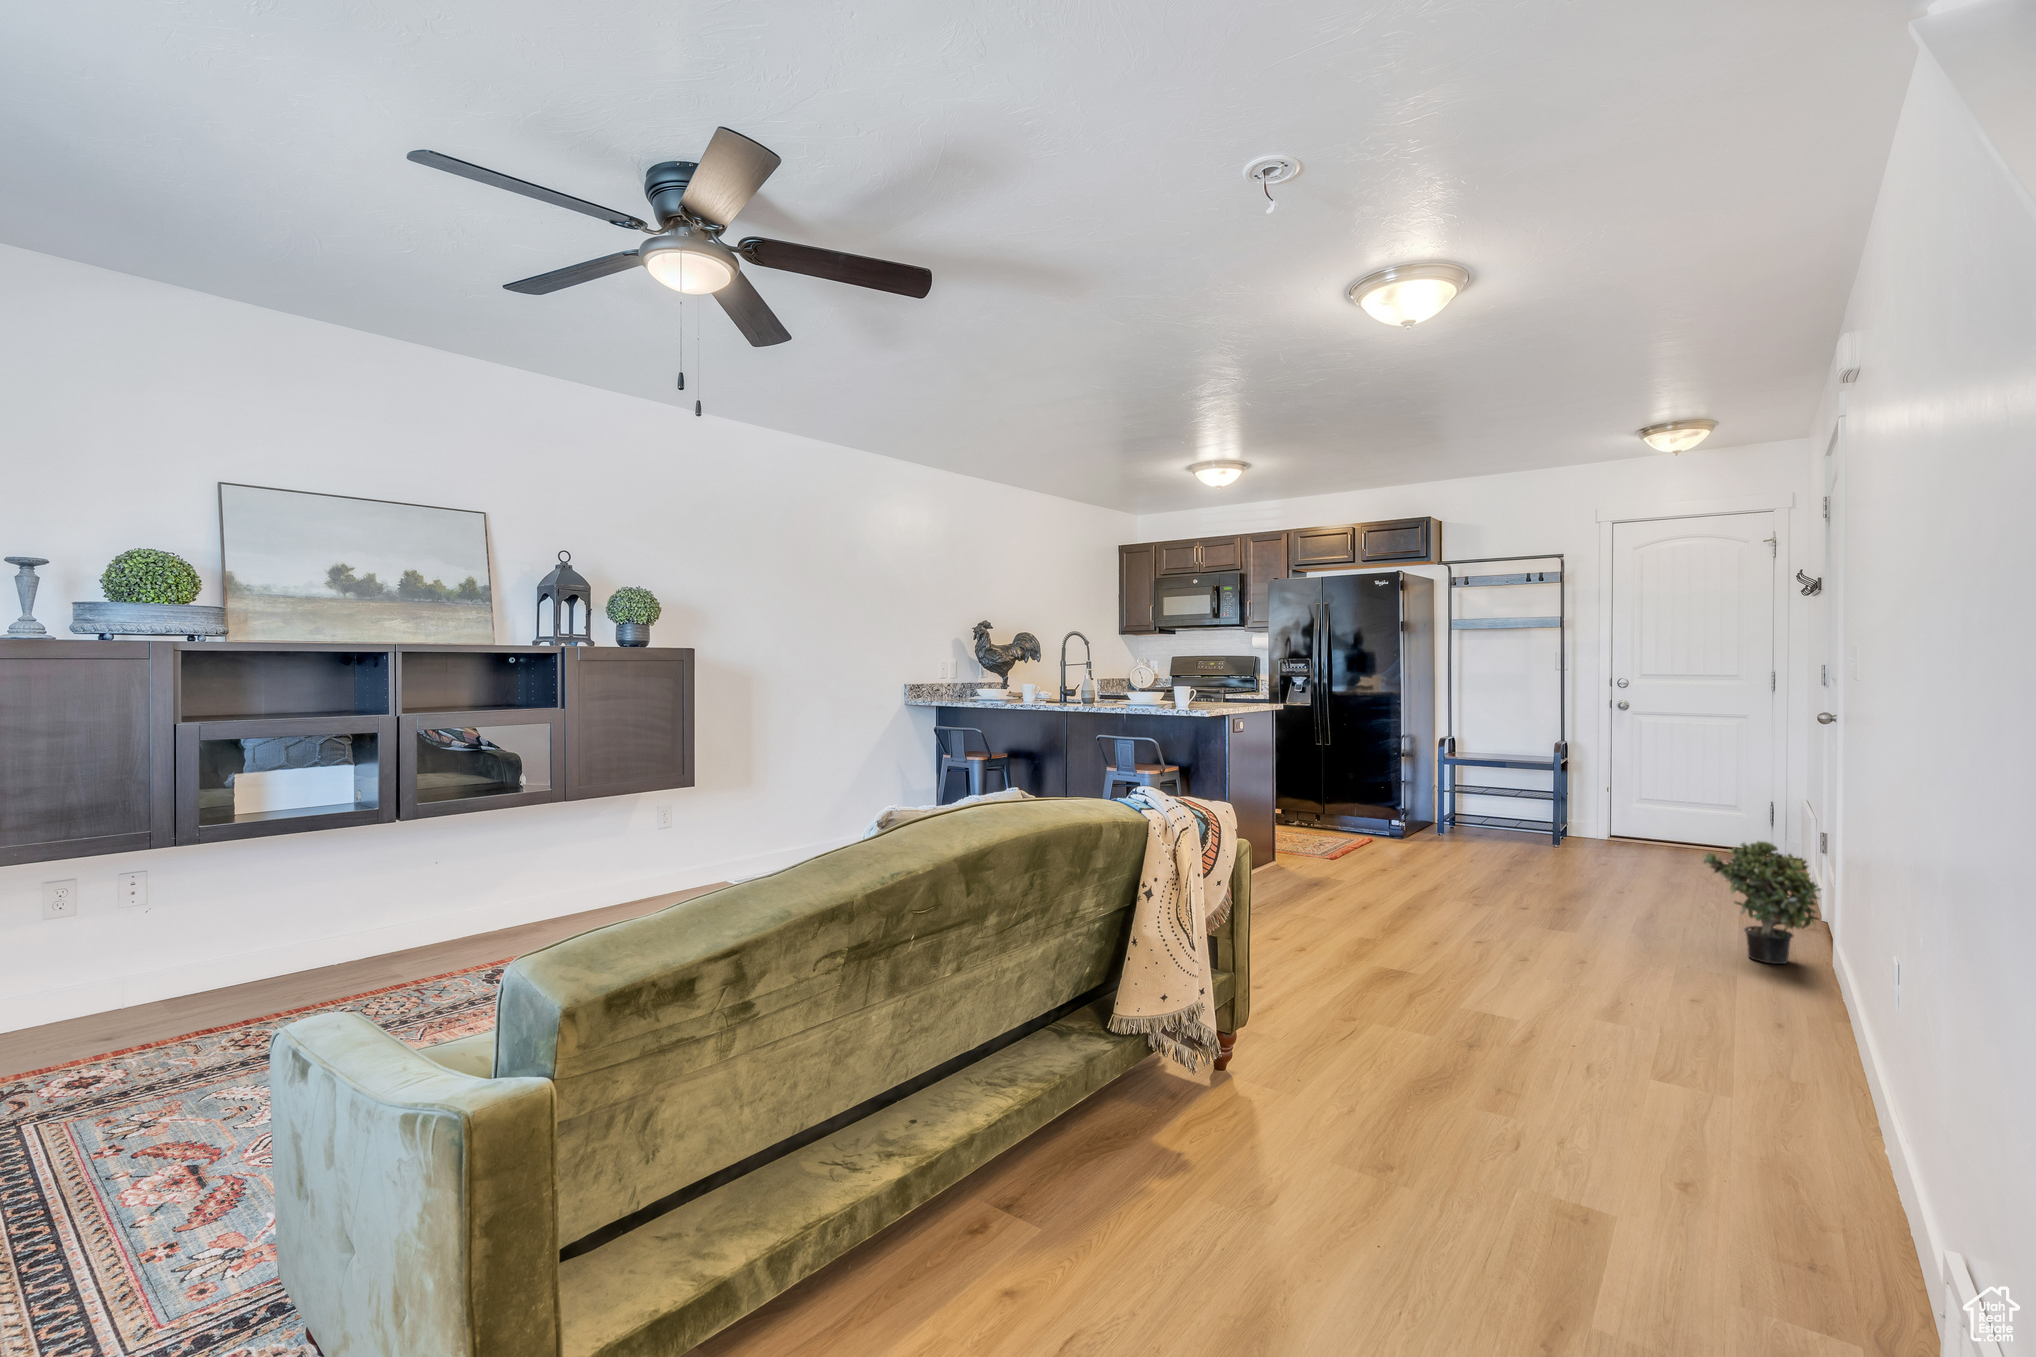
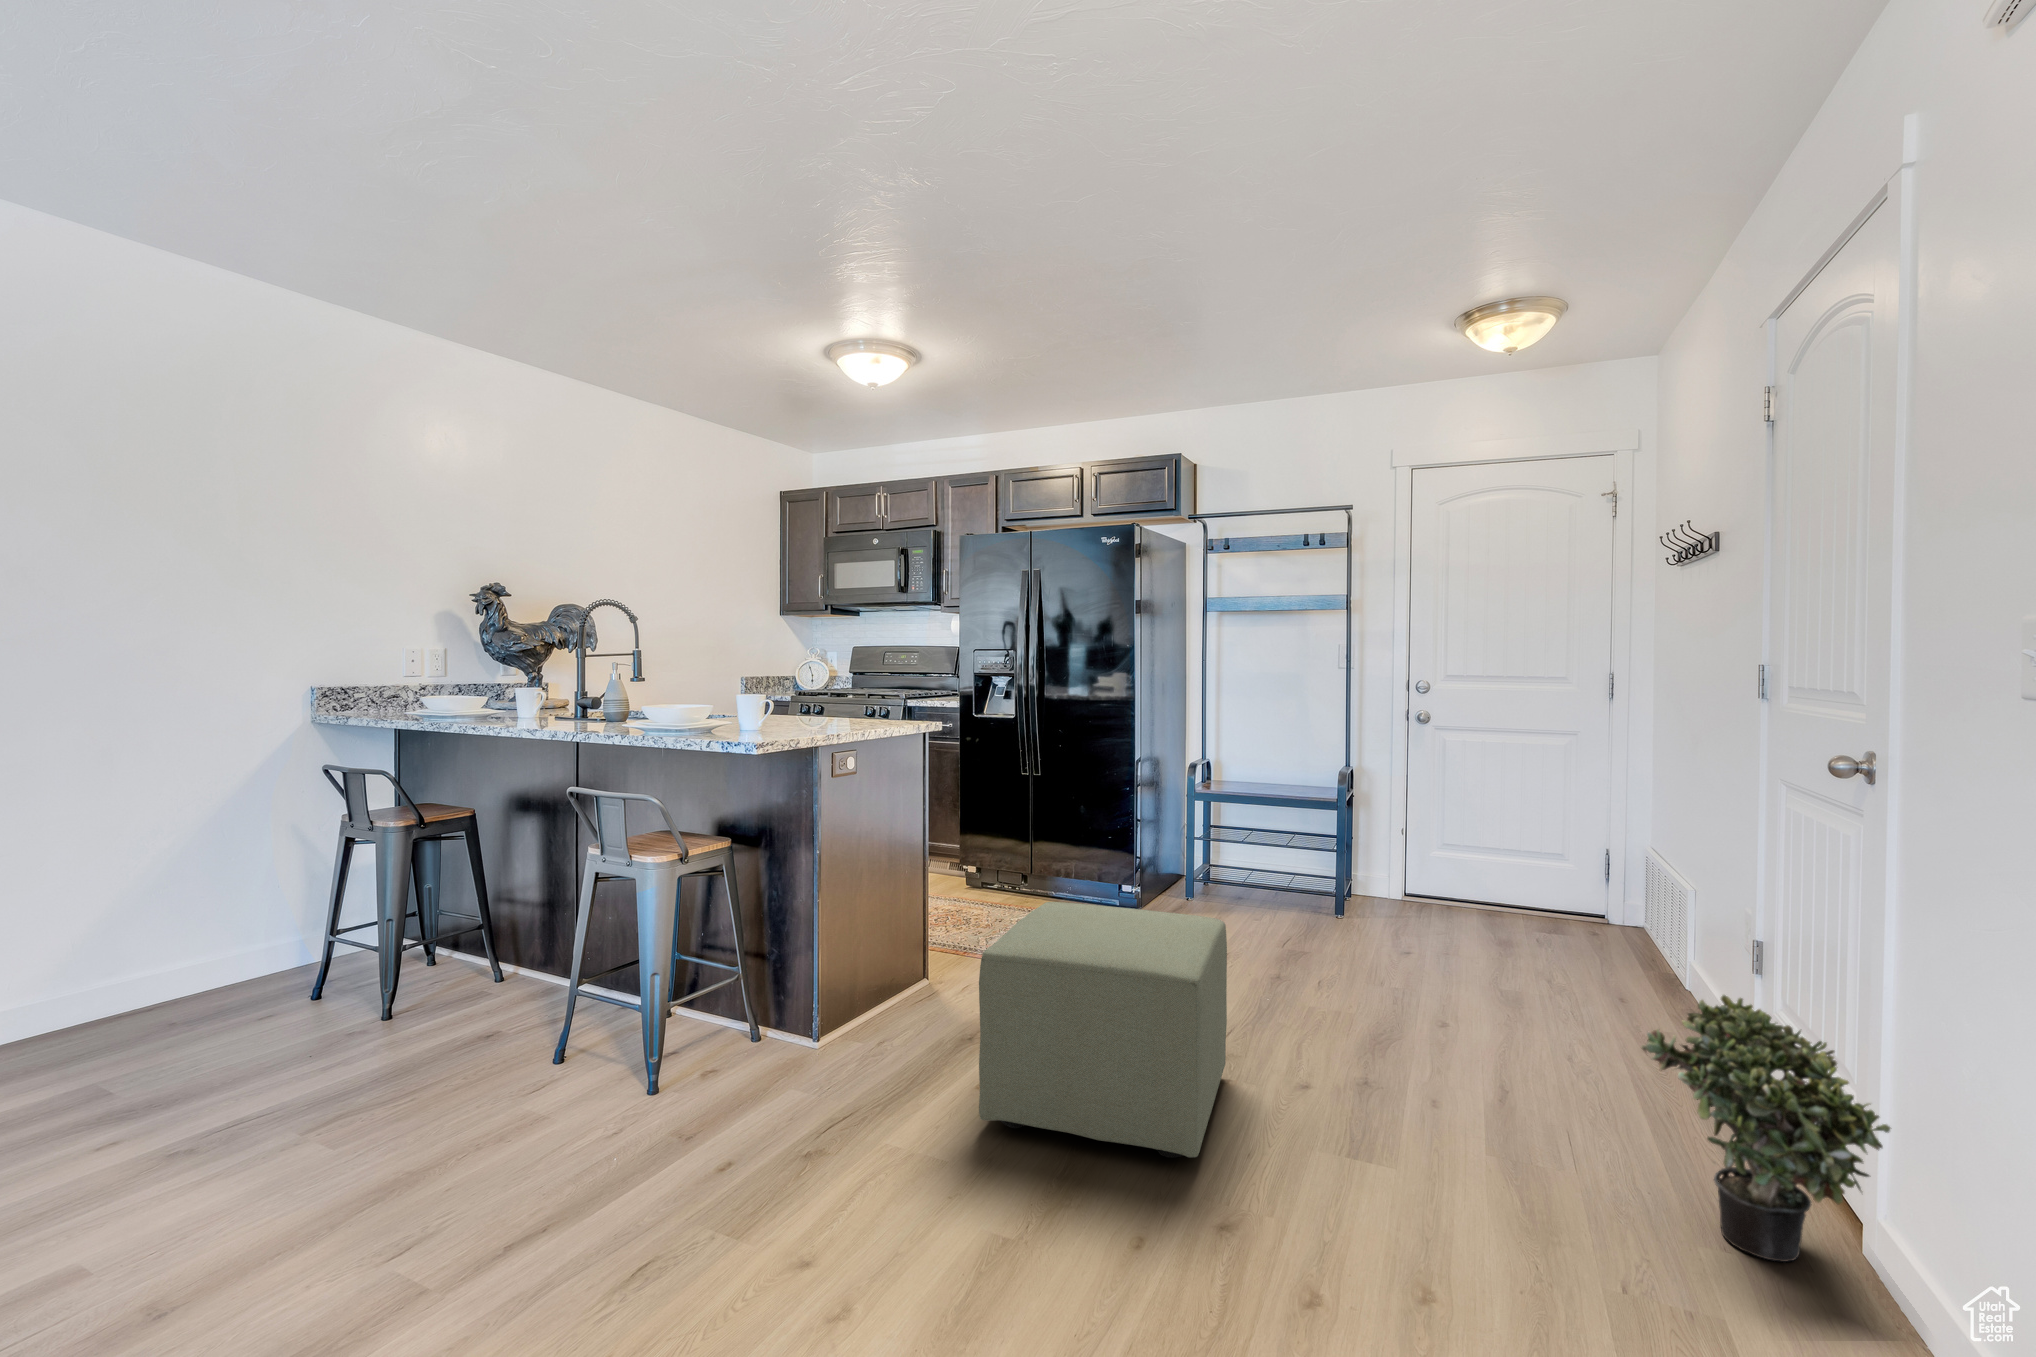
ottoman: none [1336,804,1473,922] -> present [979,902,1227,1158]

